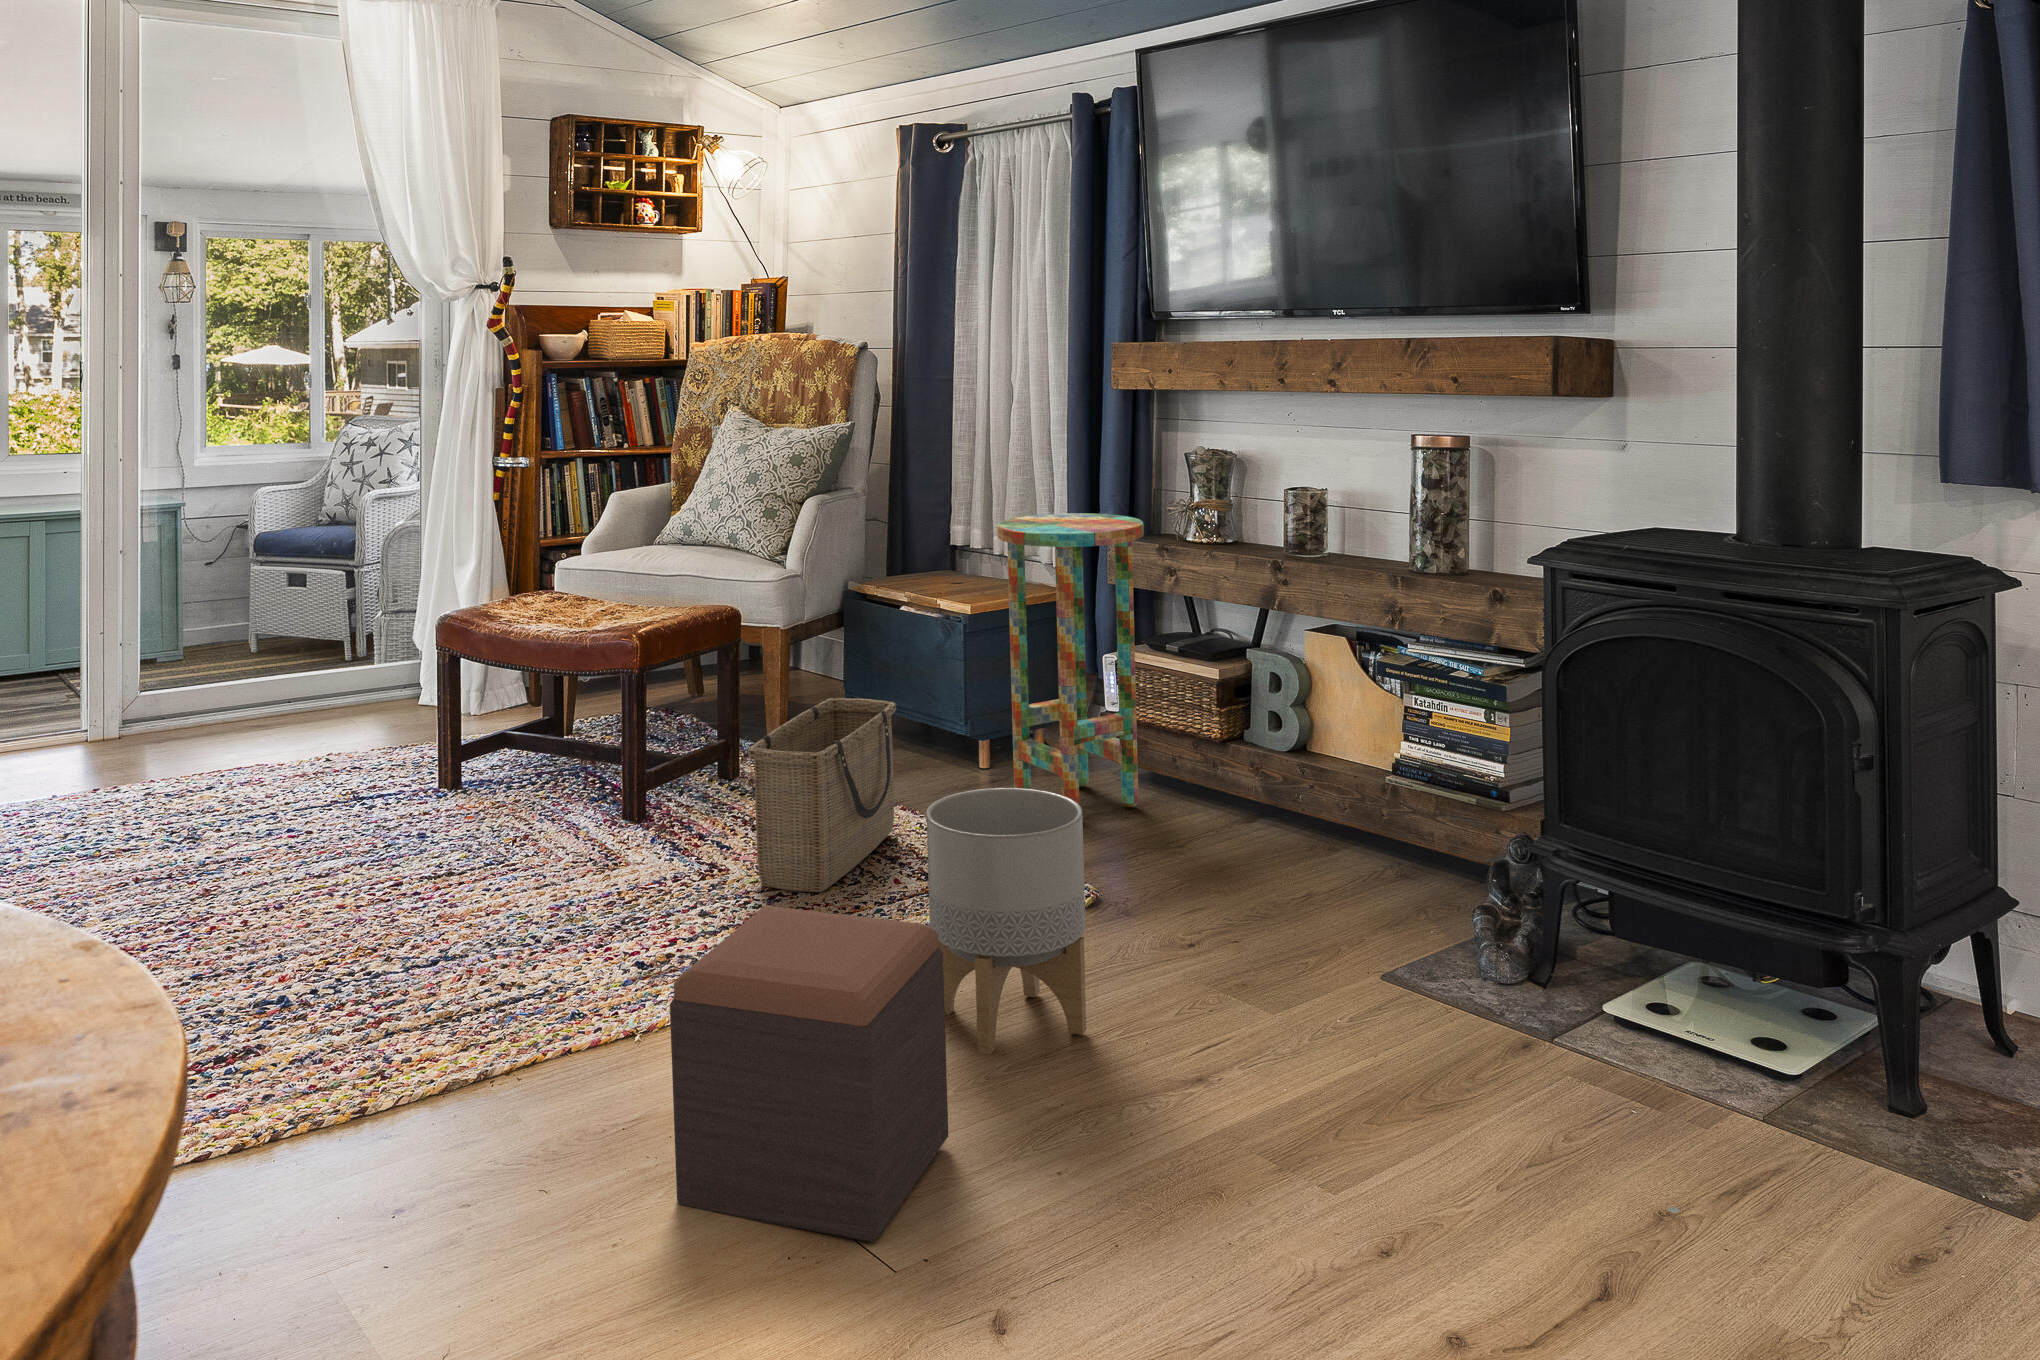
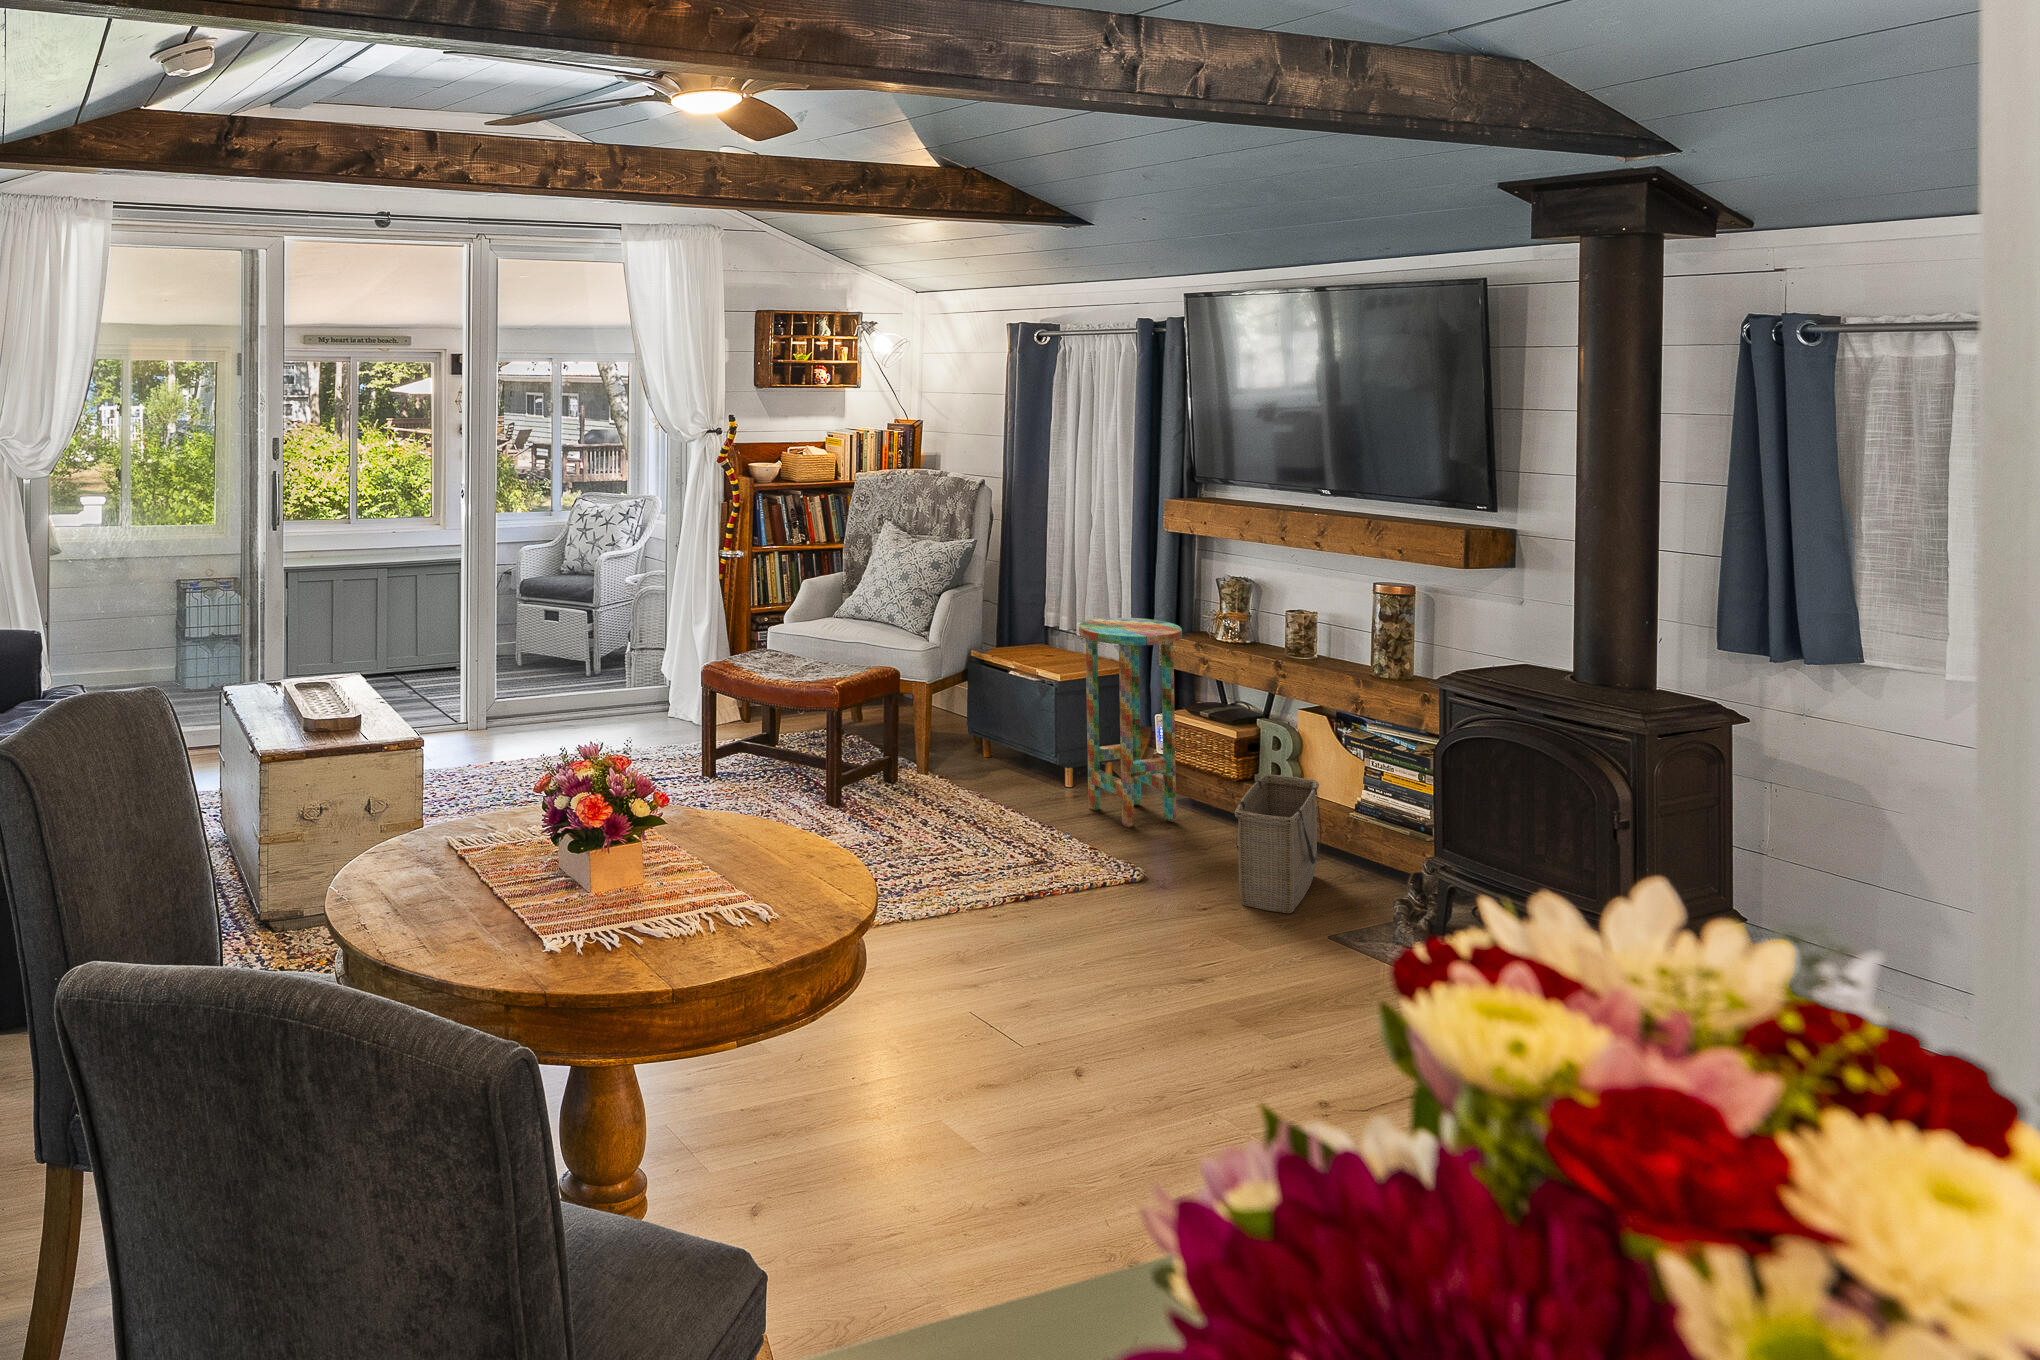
basket: present [748,698,896,892] -> present [1235,774,1321,913]
planter: present [926,788,1086,1055] -> none [1036,803,1133,959]
footstool: present [670,906,948,1242] -> none [901,860,1051,1039]

